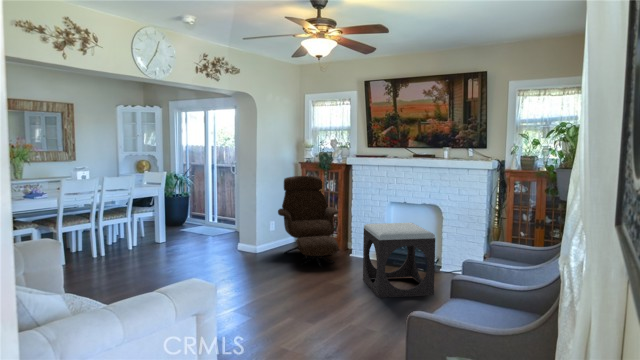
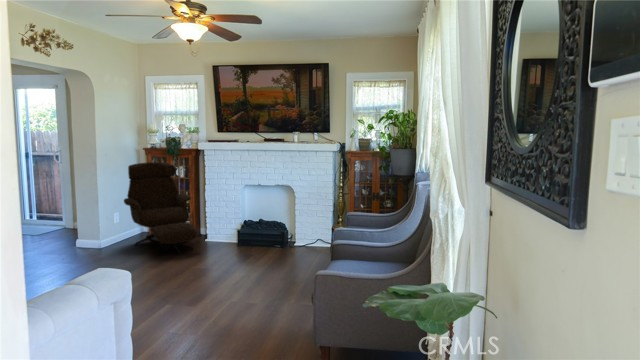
footstool: present [363,223,435,298] -> none [226,202,296,274]

